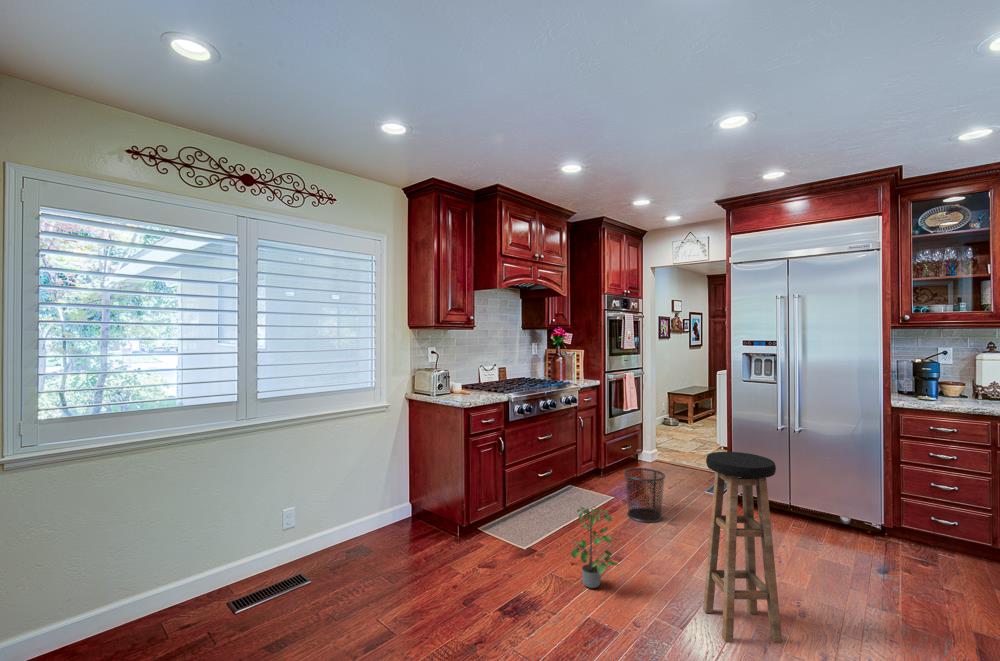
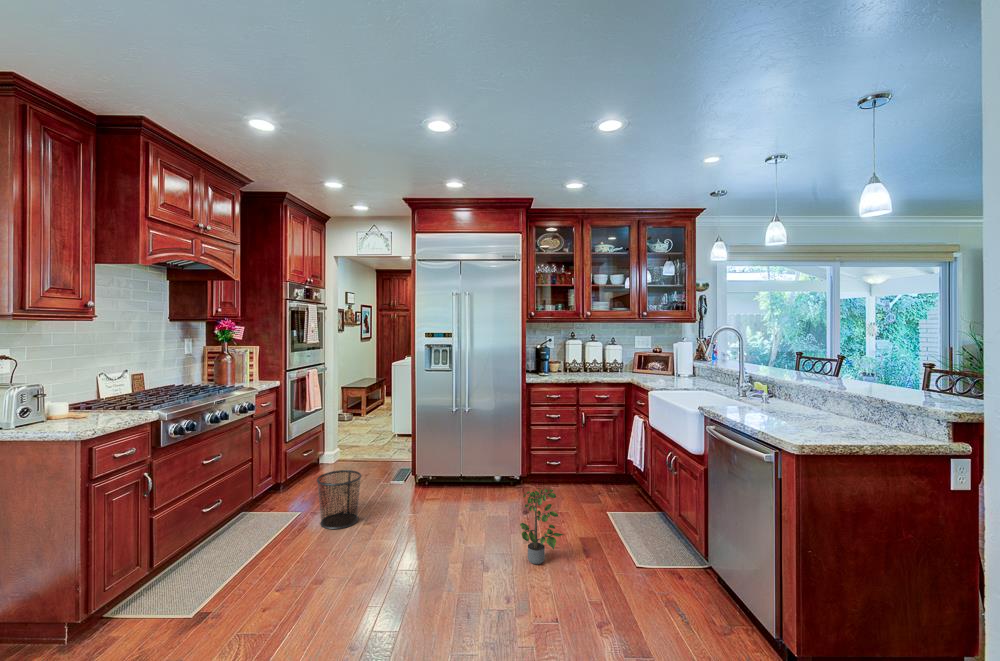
bar stool: present [703,452,782,643] -> none [420,442,490,631]
potted plant: present [571,507,618,588] -> present [520,488,563,564]

